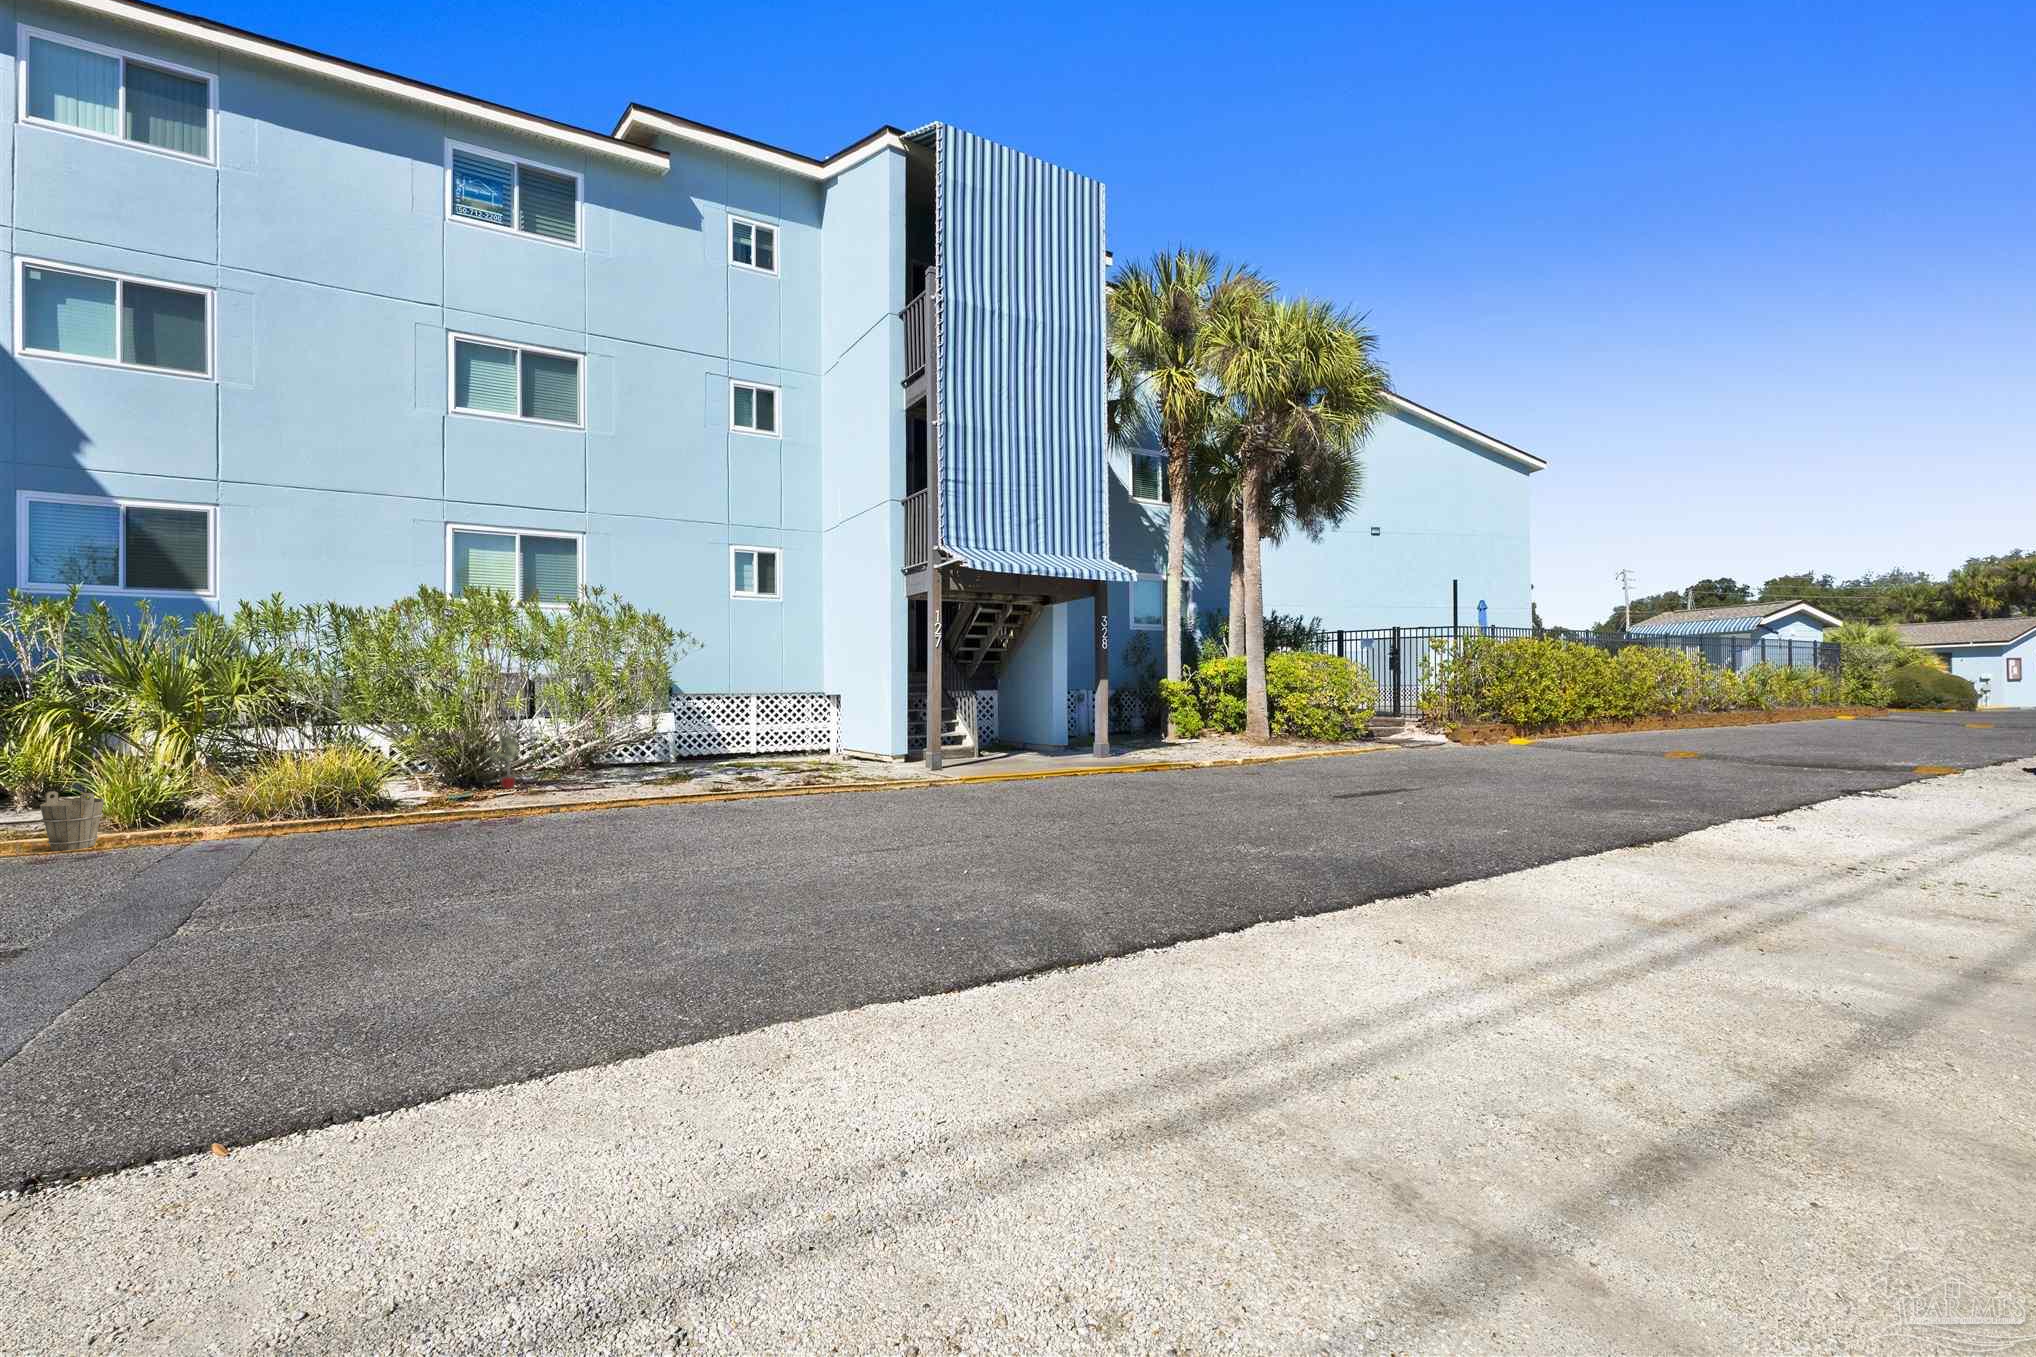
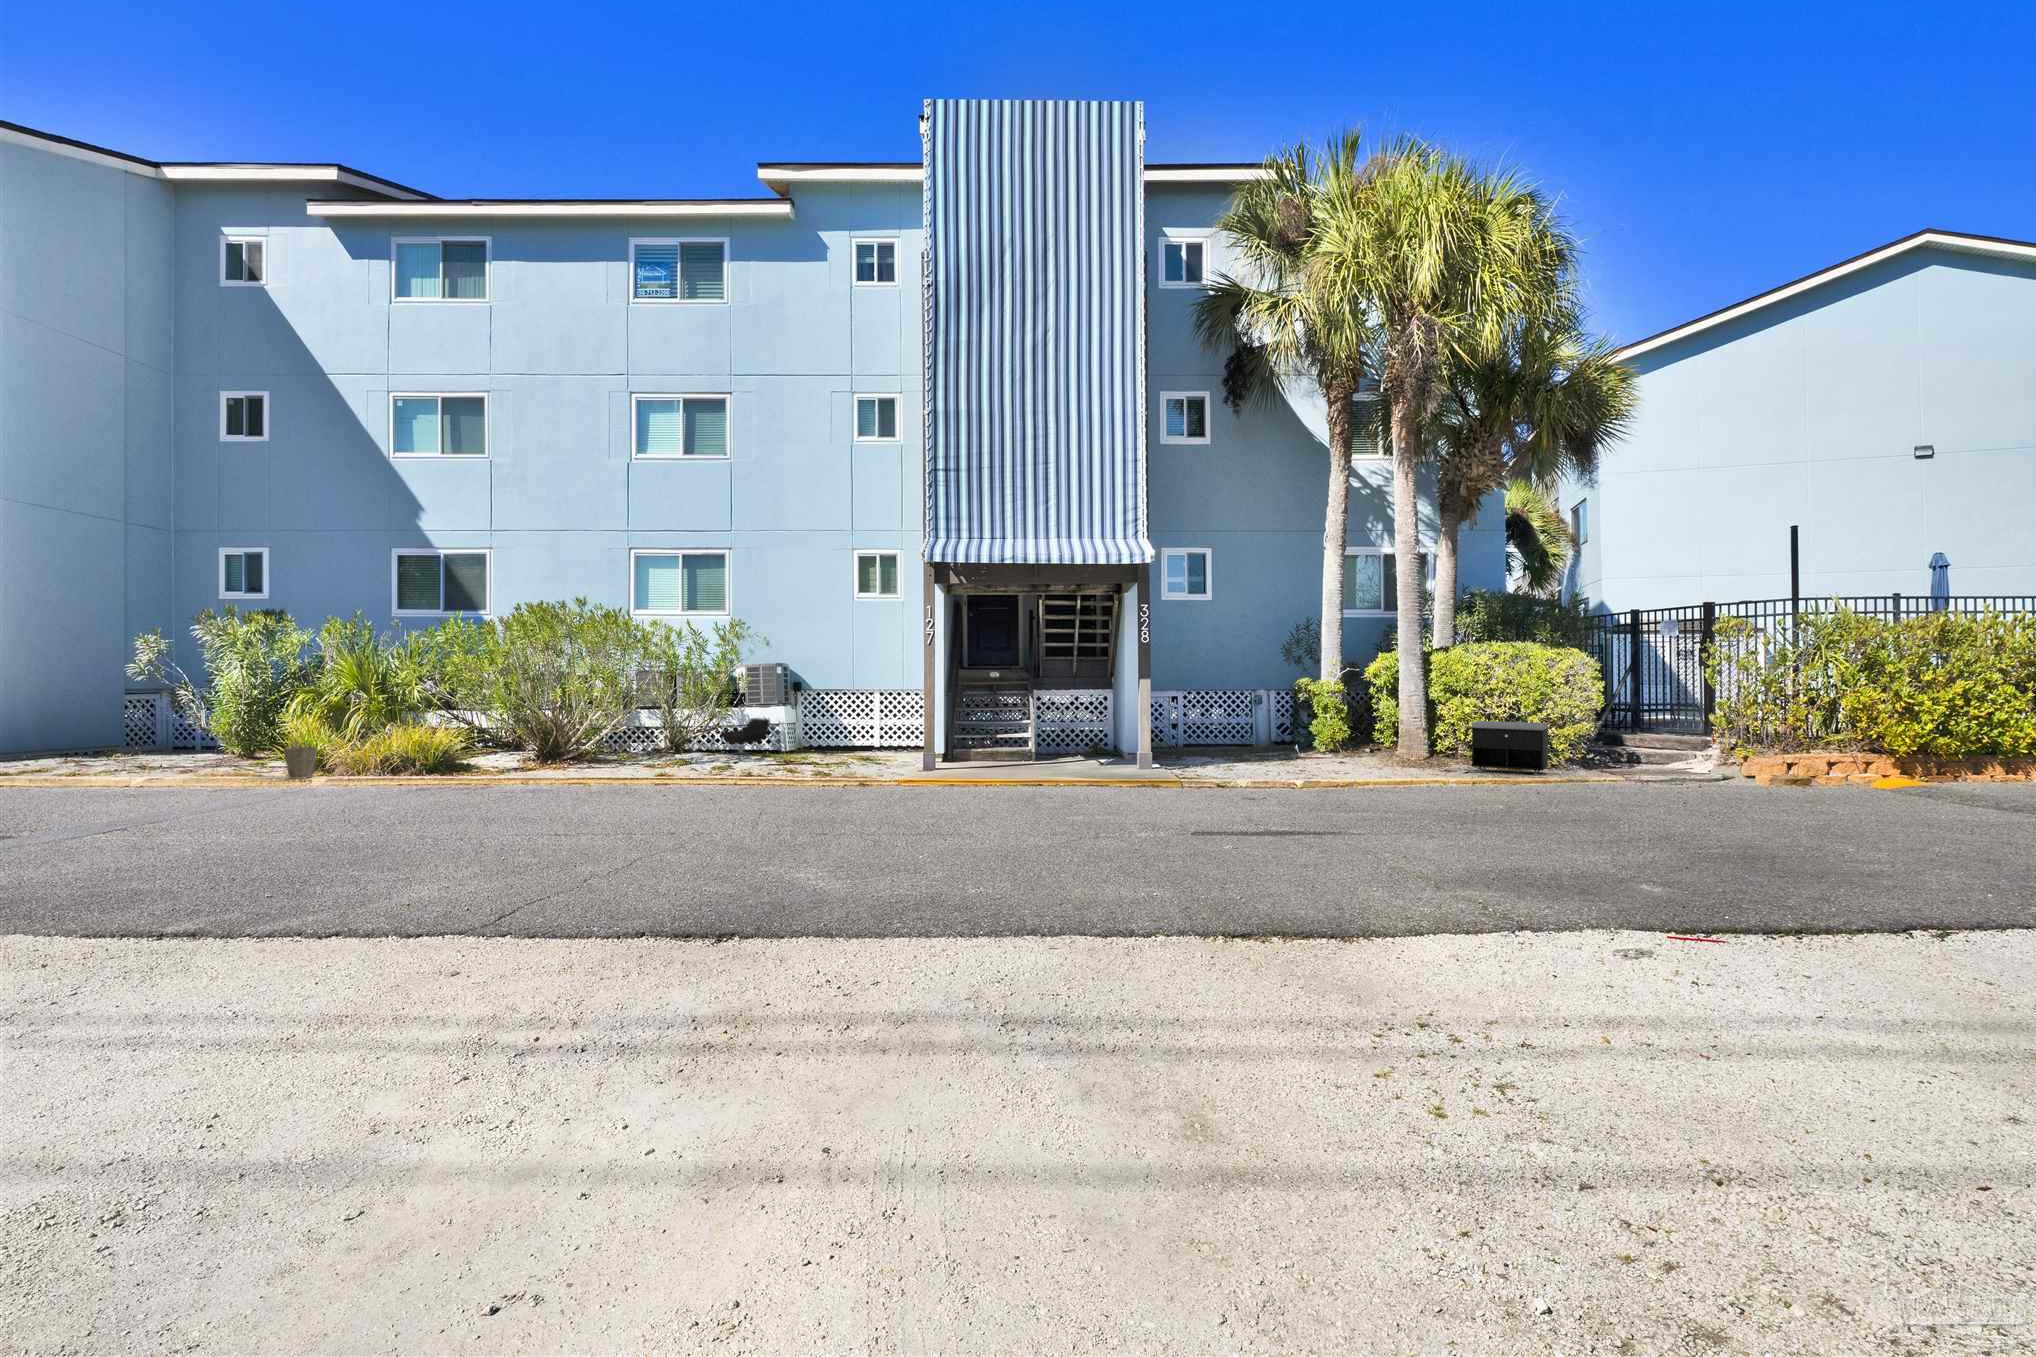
storage bench: none [1292,715,1348,754] -> present [1472,721,1548,775]
lounge chair: none [605,727,664,771] -> present [721,718,769,753]
potted tree: present [486,728,519,789] -> none [594,712,623,763]

